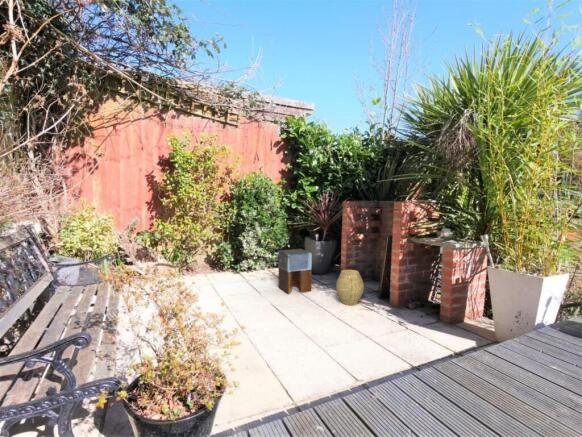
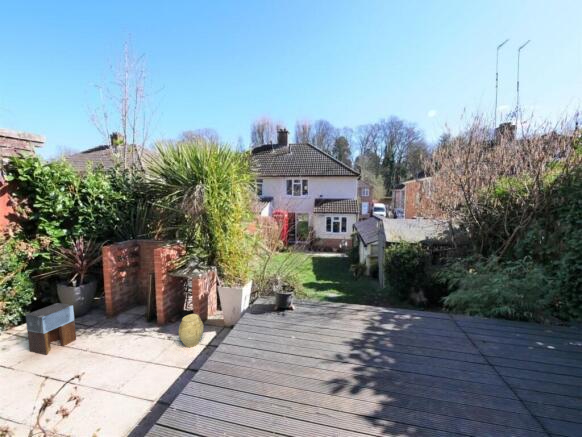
woven basket: present [336,270,364,305] -> present [178,314,204,347]

